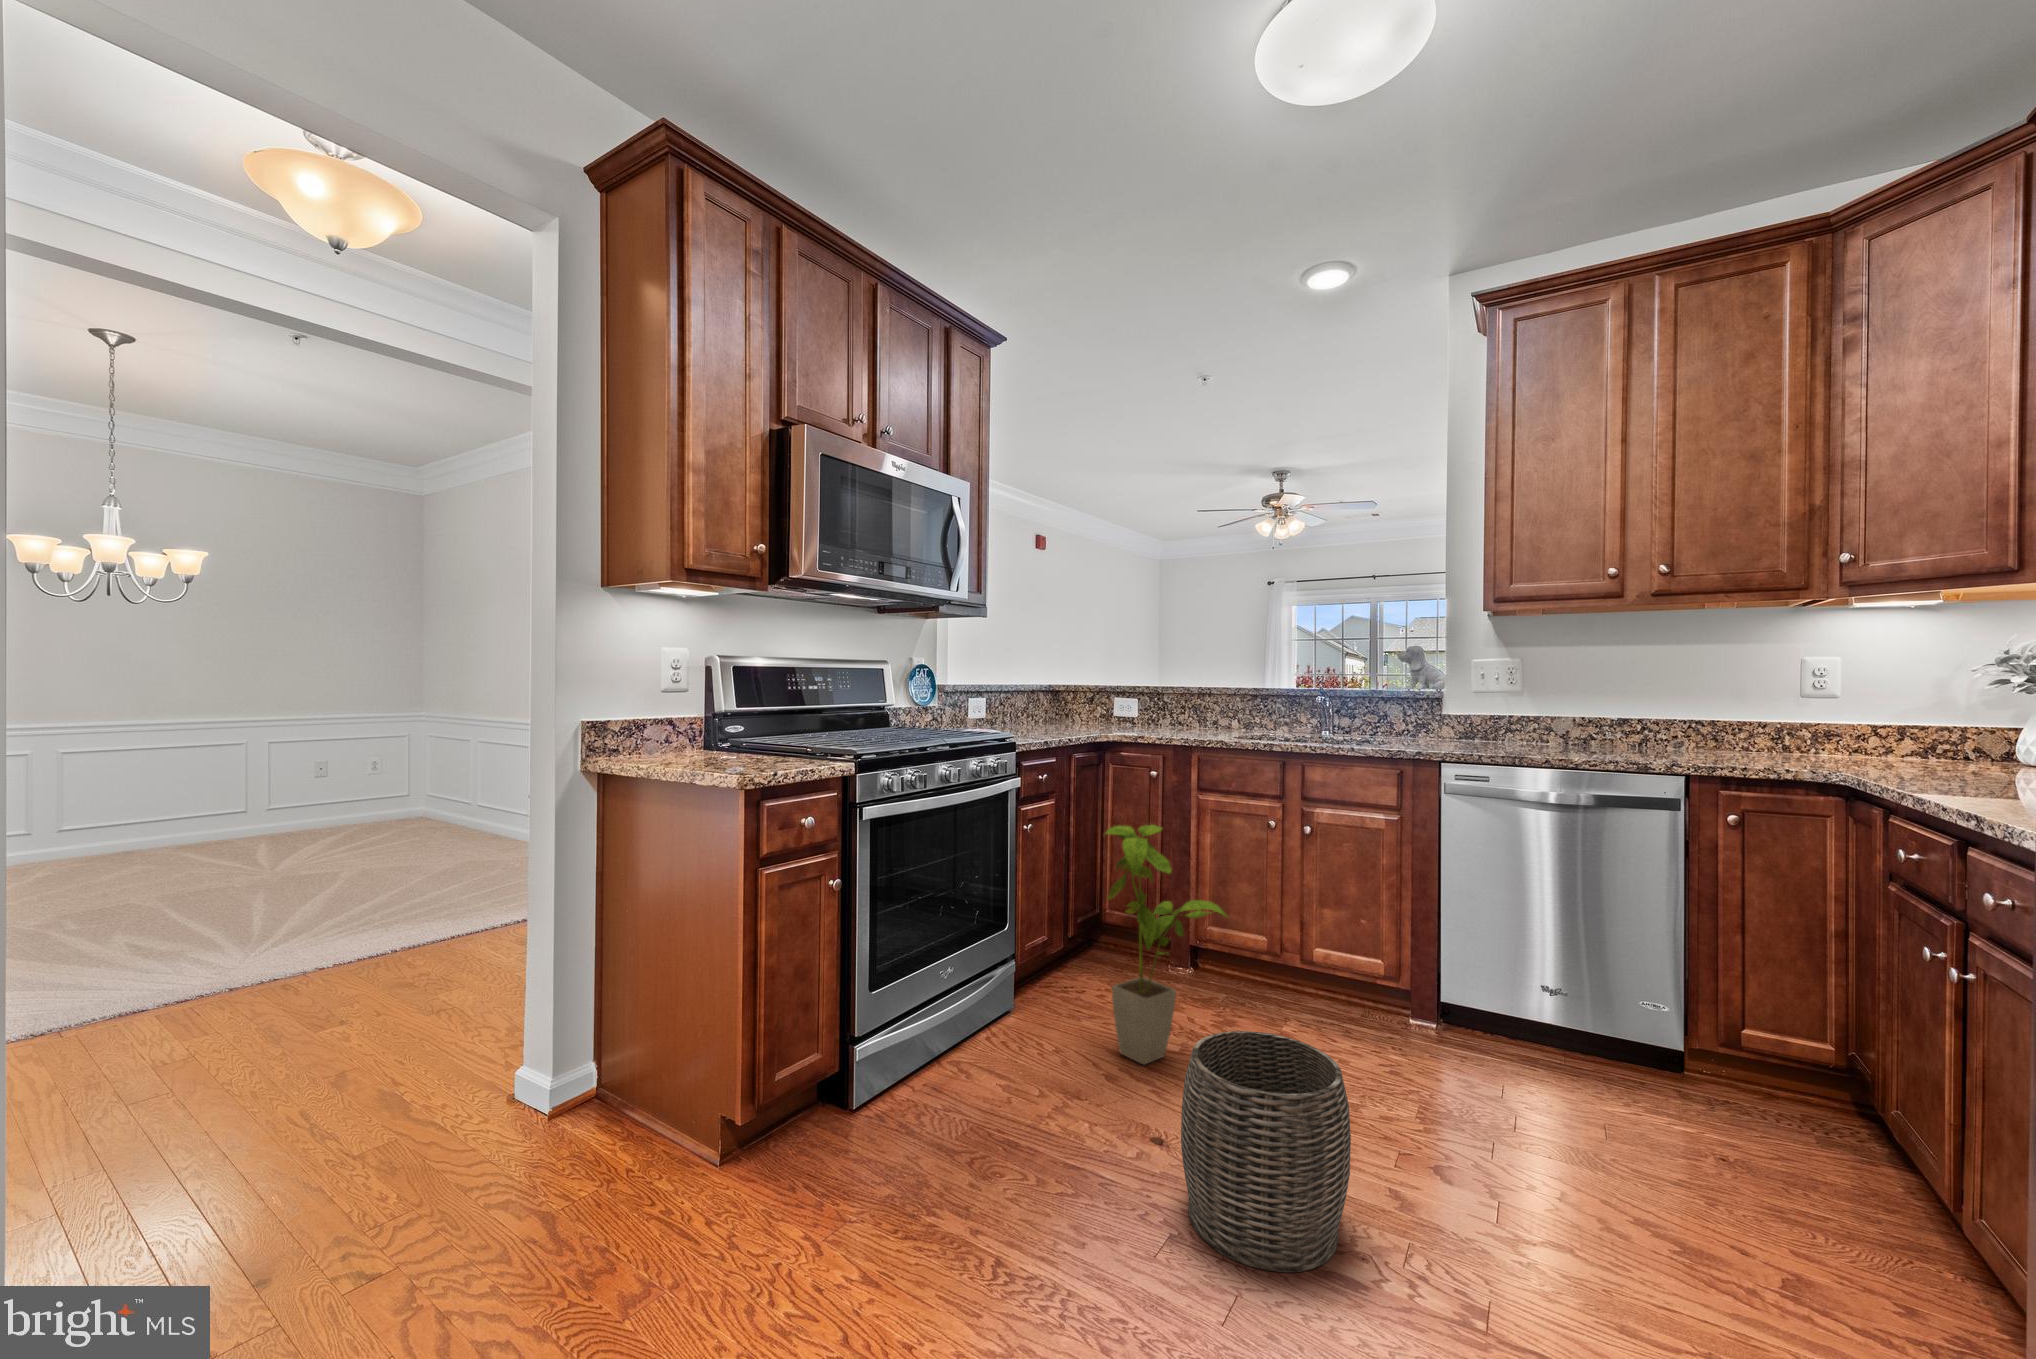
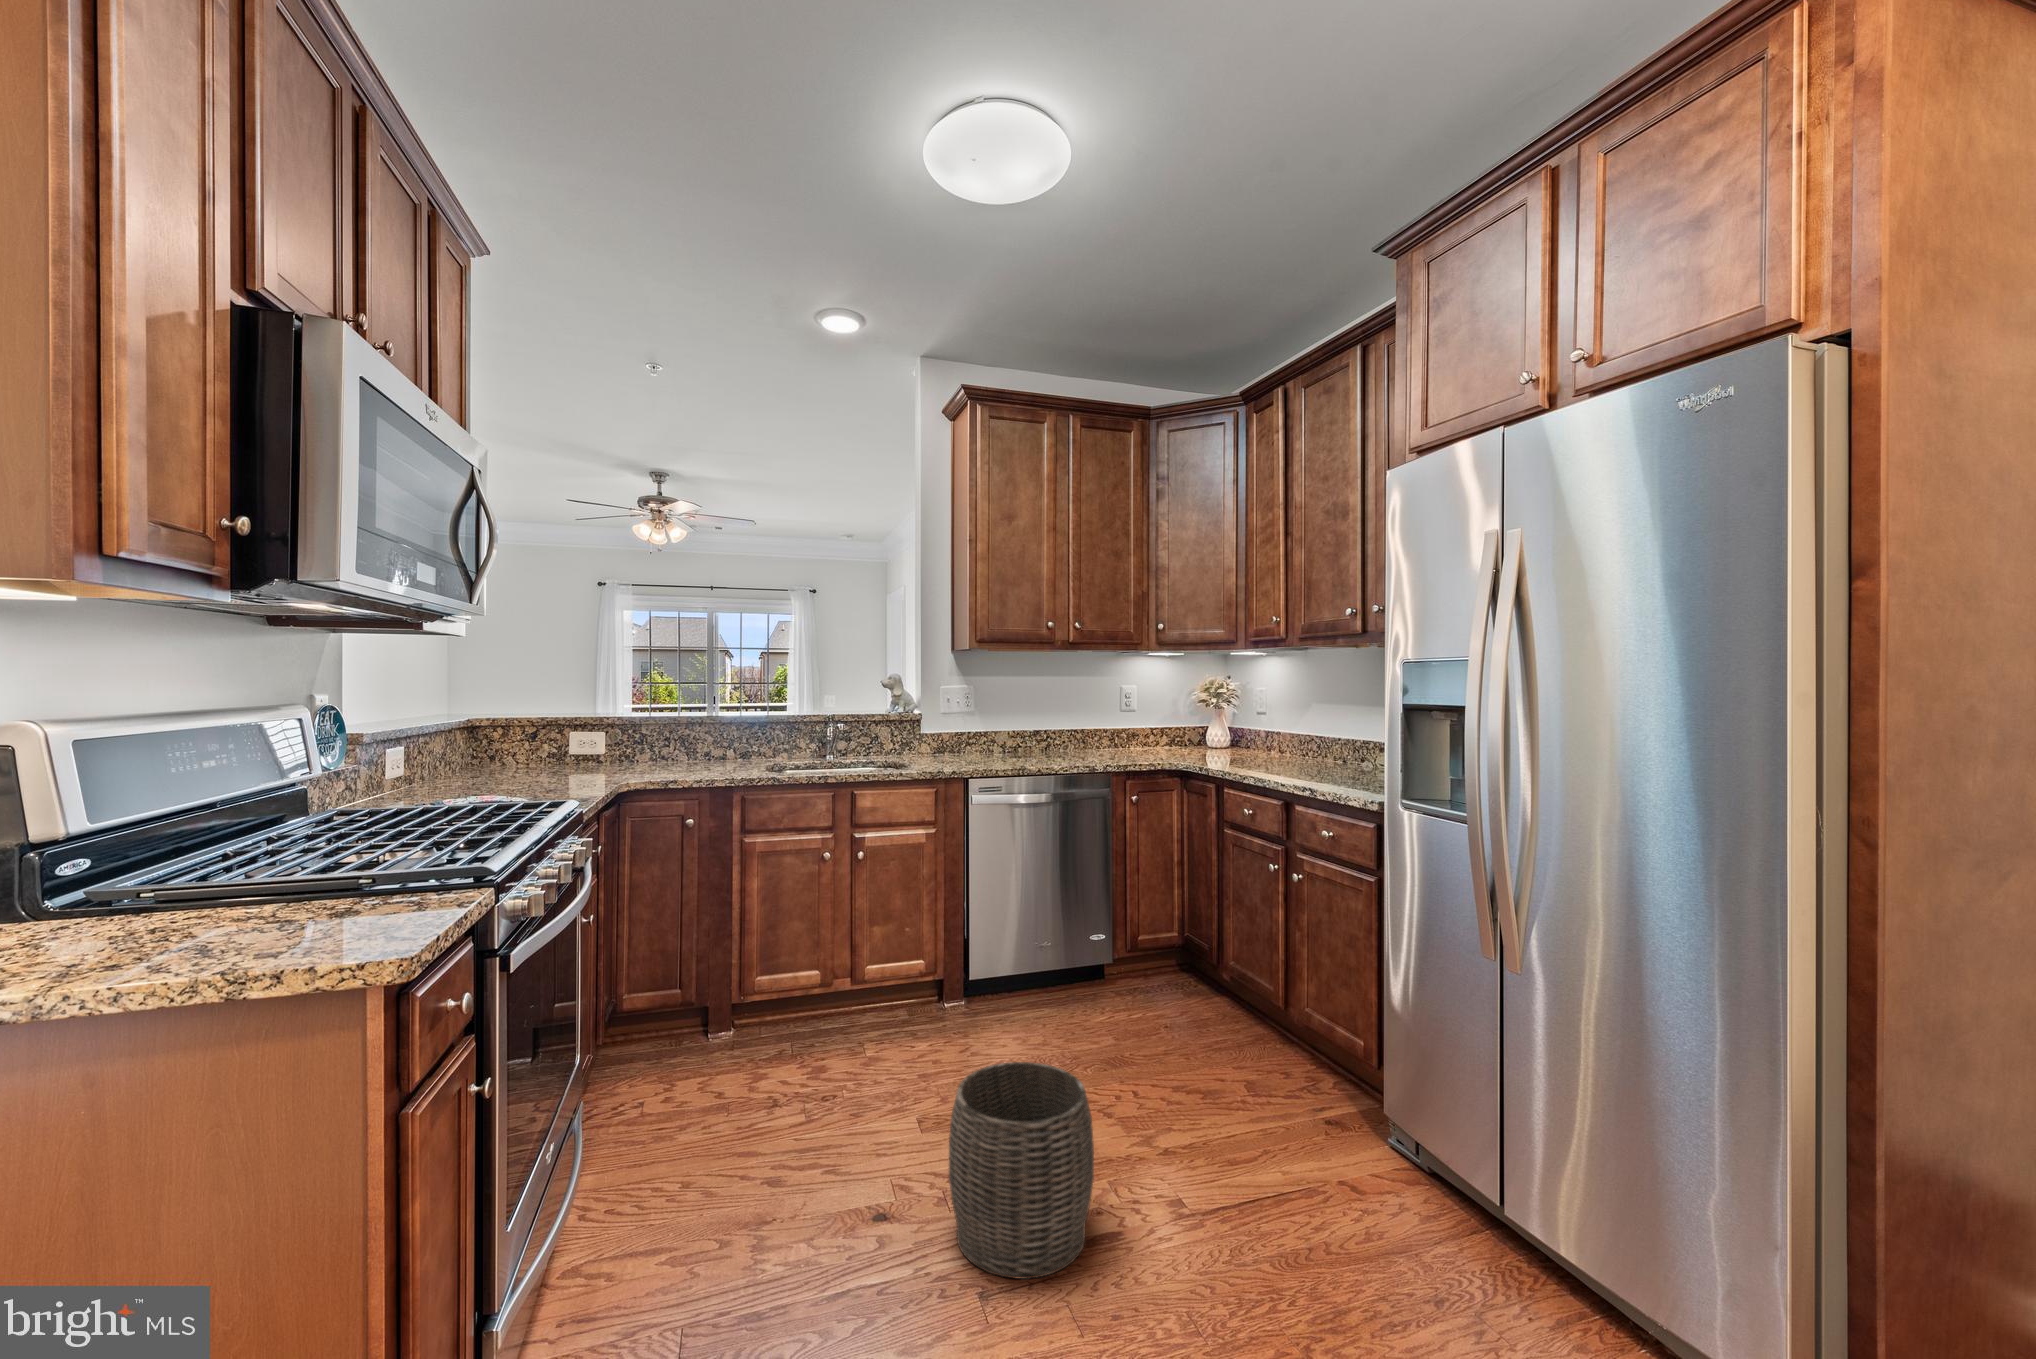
house plant: present [1105,825,1227,1064] -> none [734,891,873,1149]

